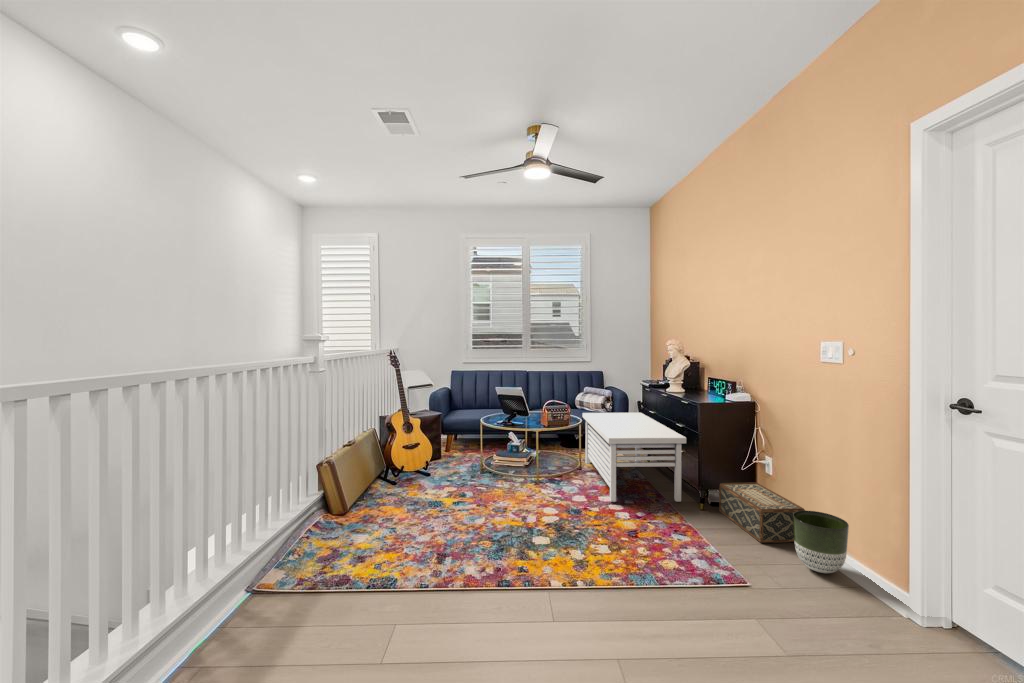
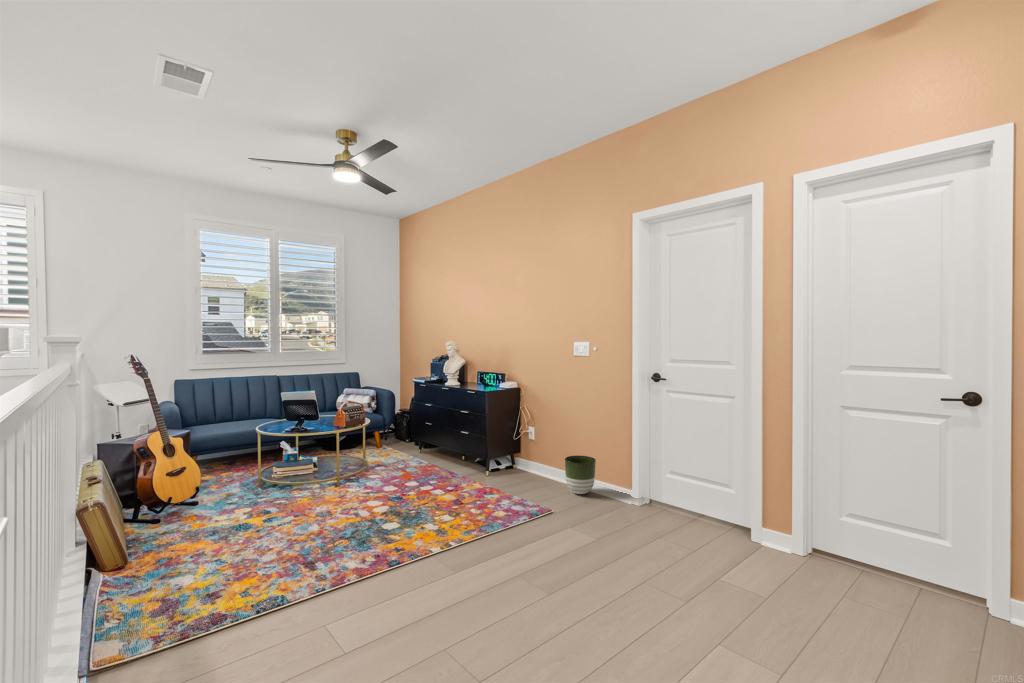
storage bench: present [583,413,686,502] -> none [363,407,476,485]
woven basket: present [719,483,805,543] -> none [501,448,563,487]

